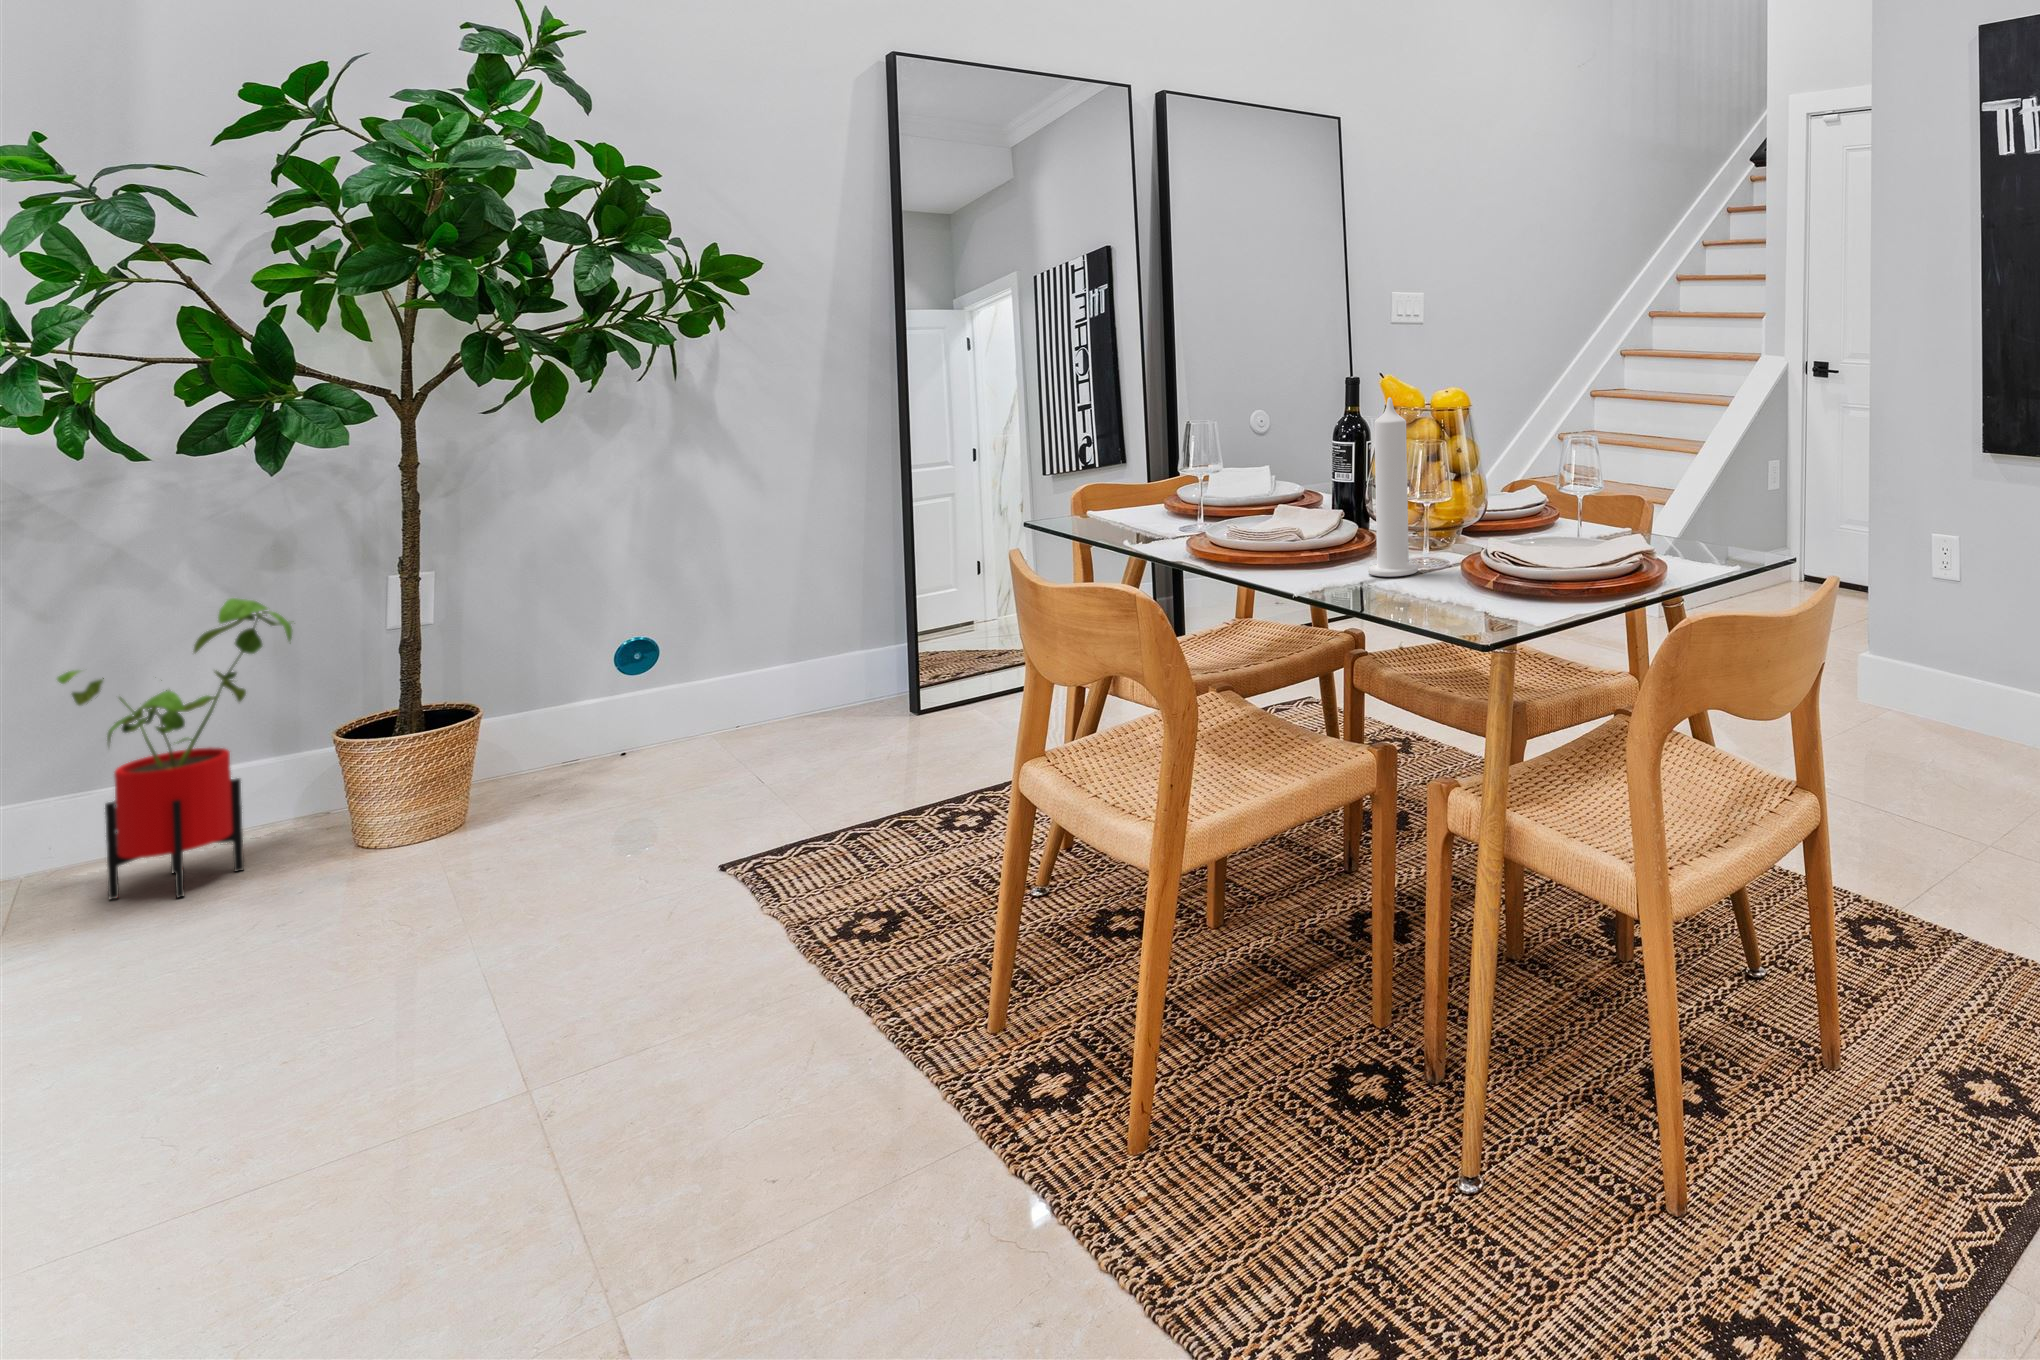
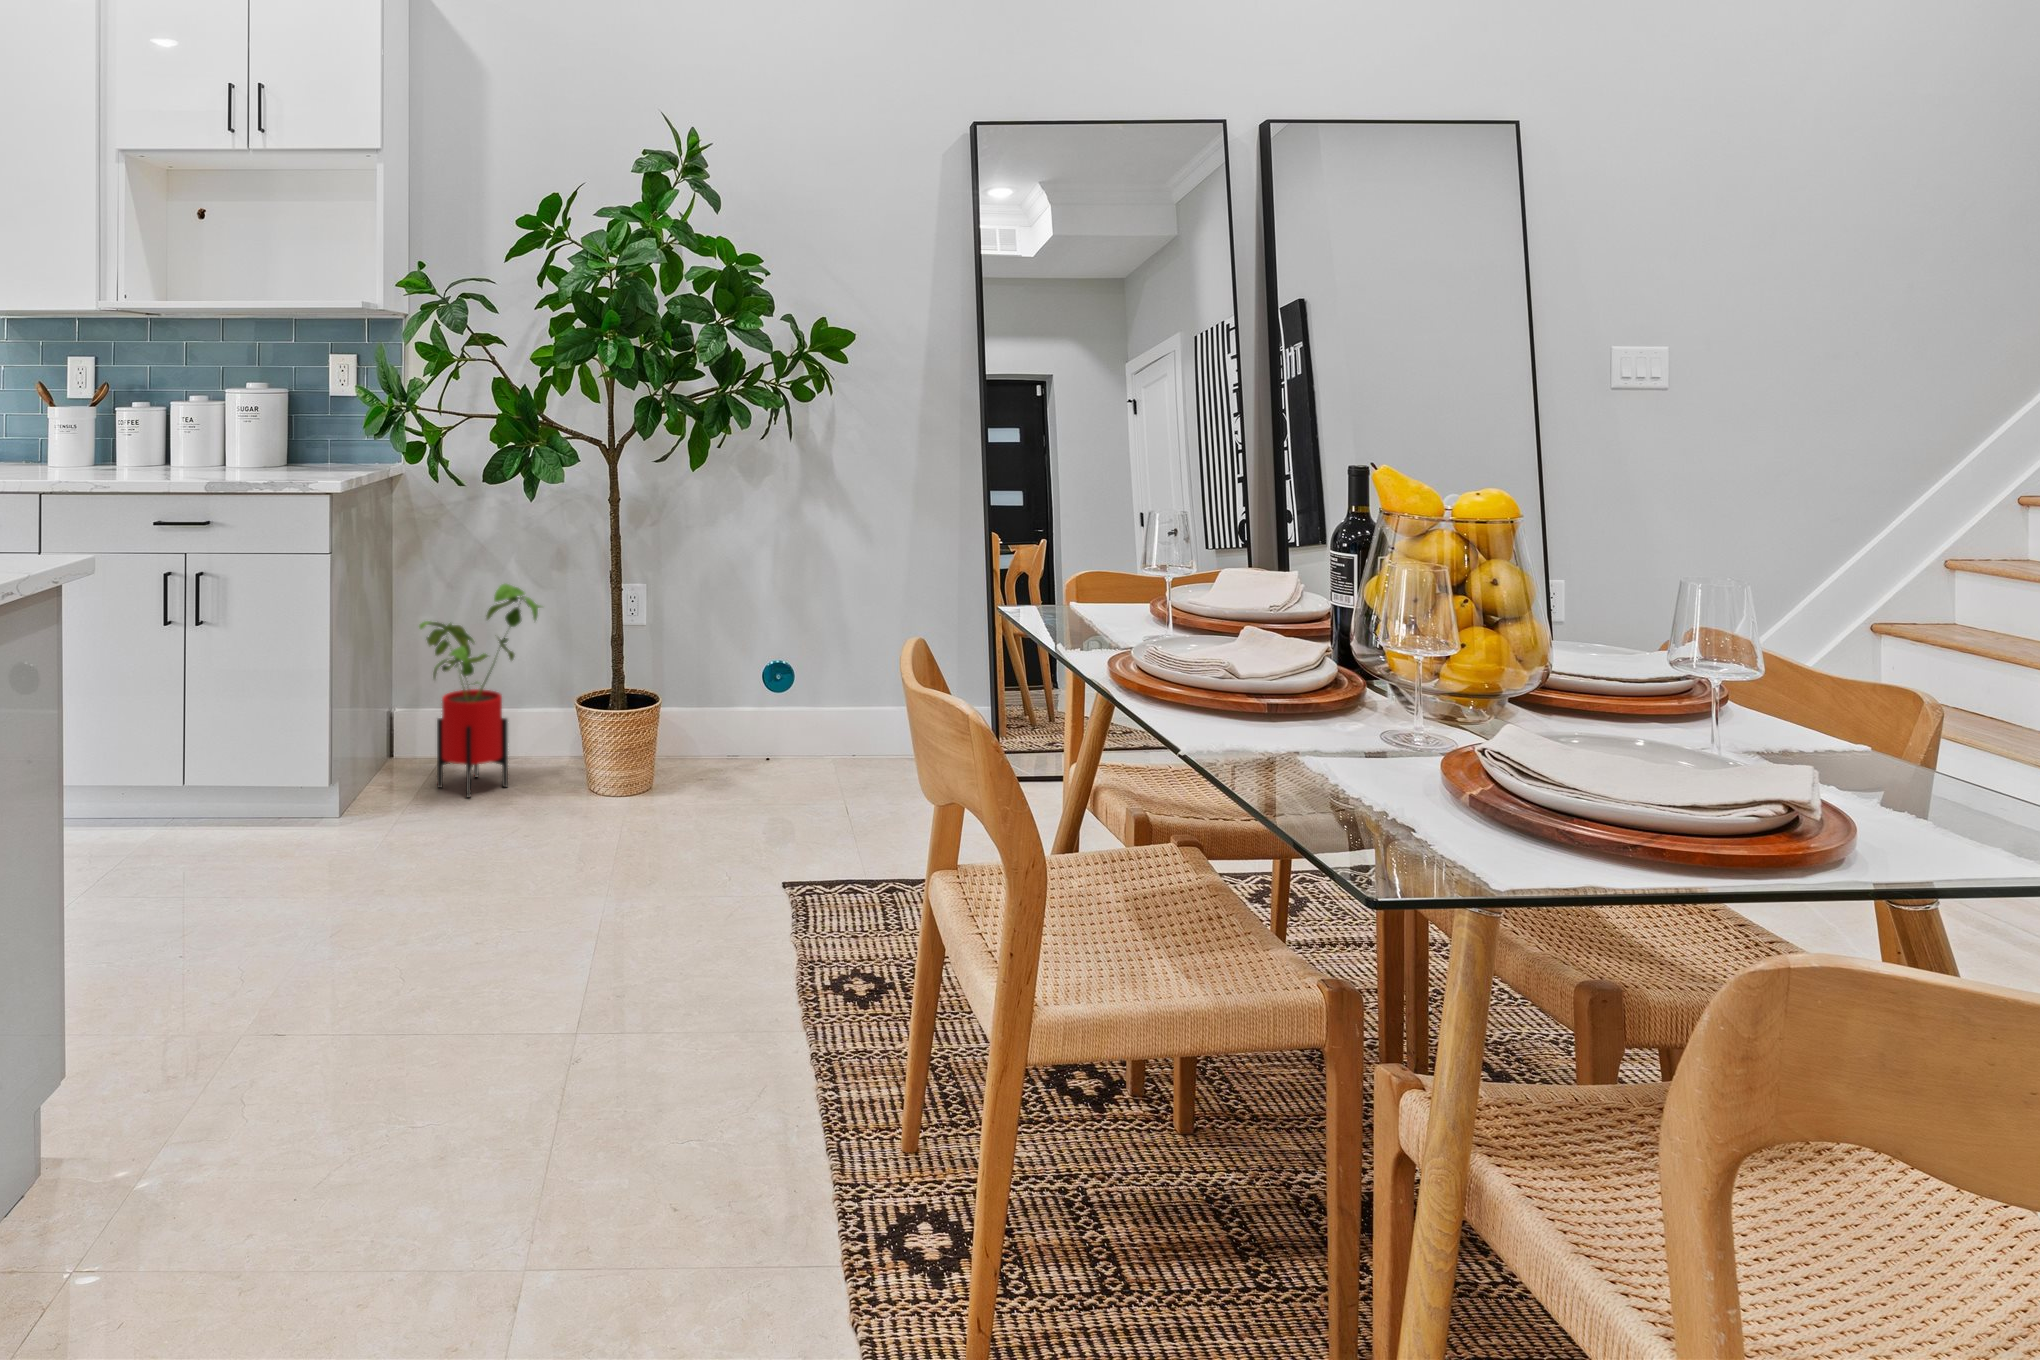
candle: present [1368,398,1418,577] -> none [1297,523,1371,766]

